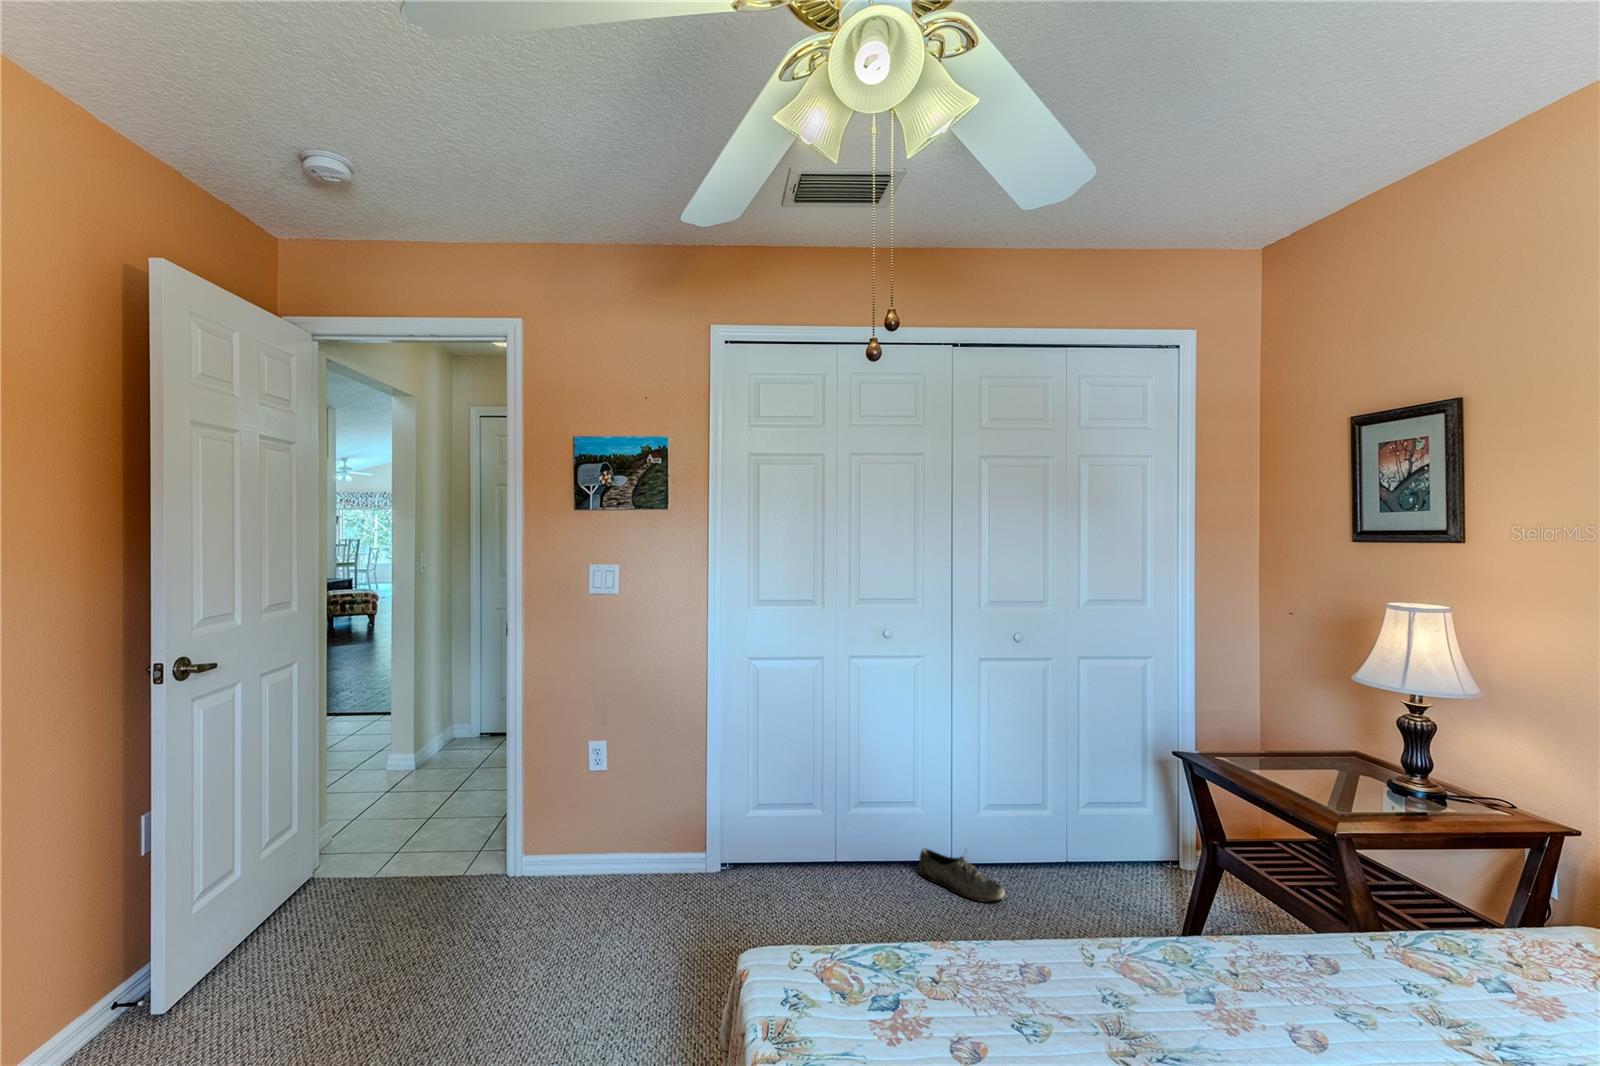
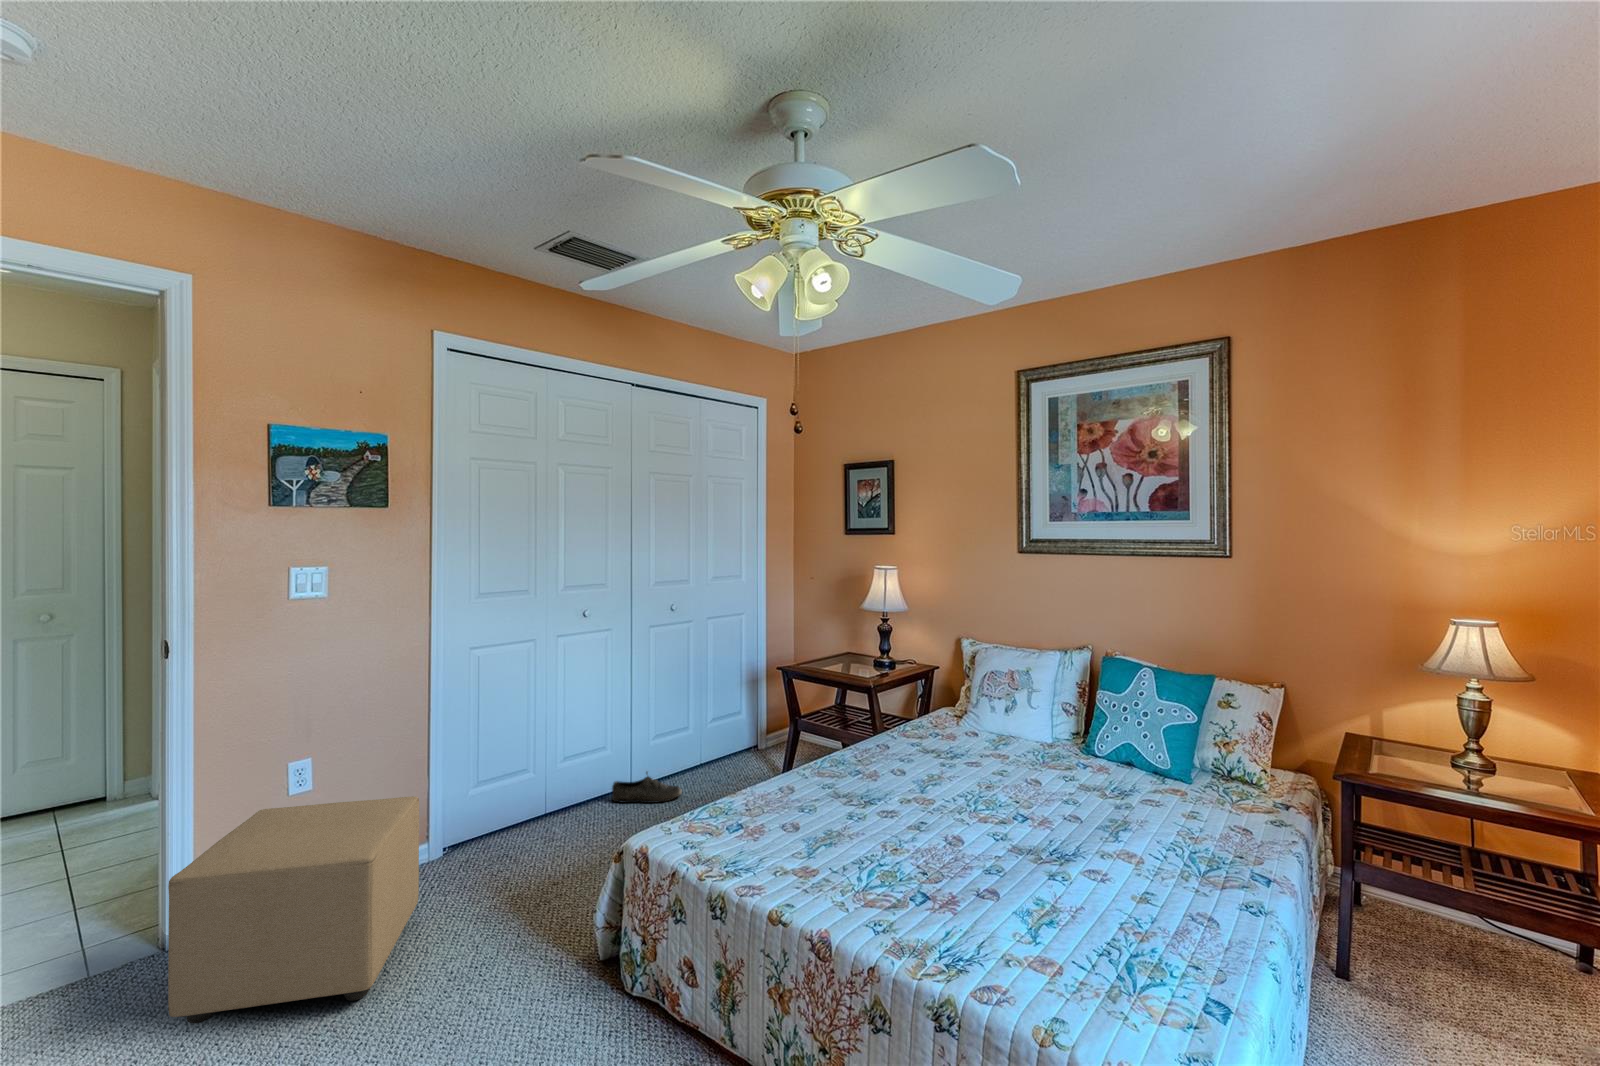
ottoman: none [410,779,634,1009] -> present [168,796,419,1024]

